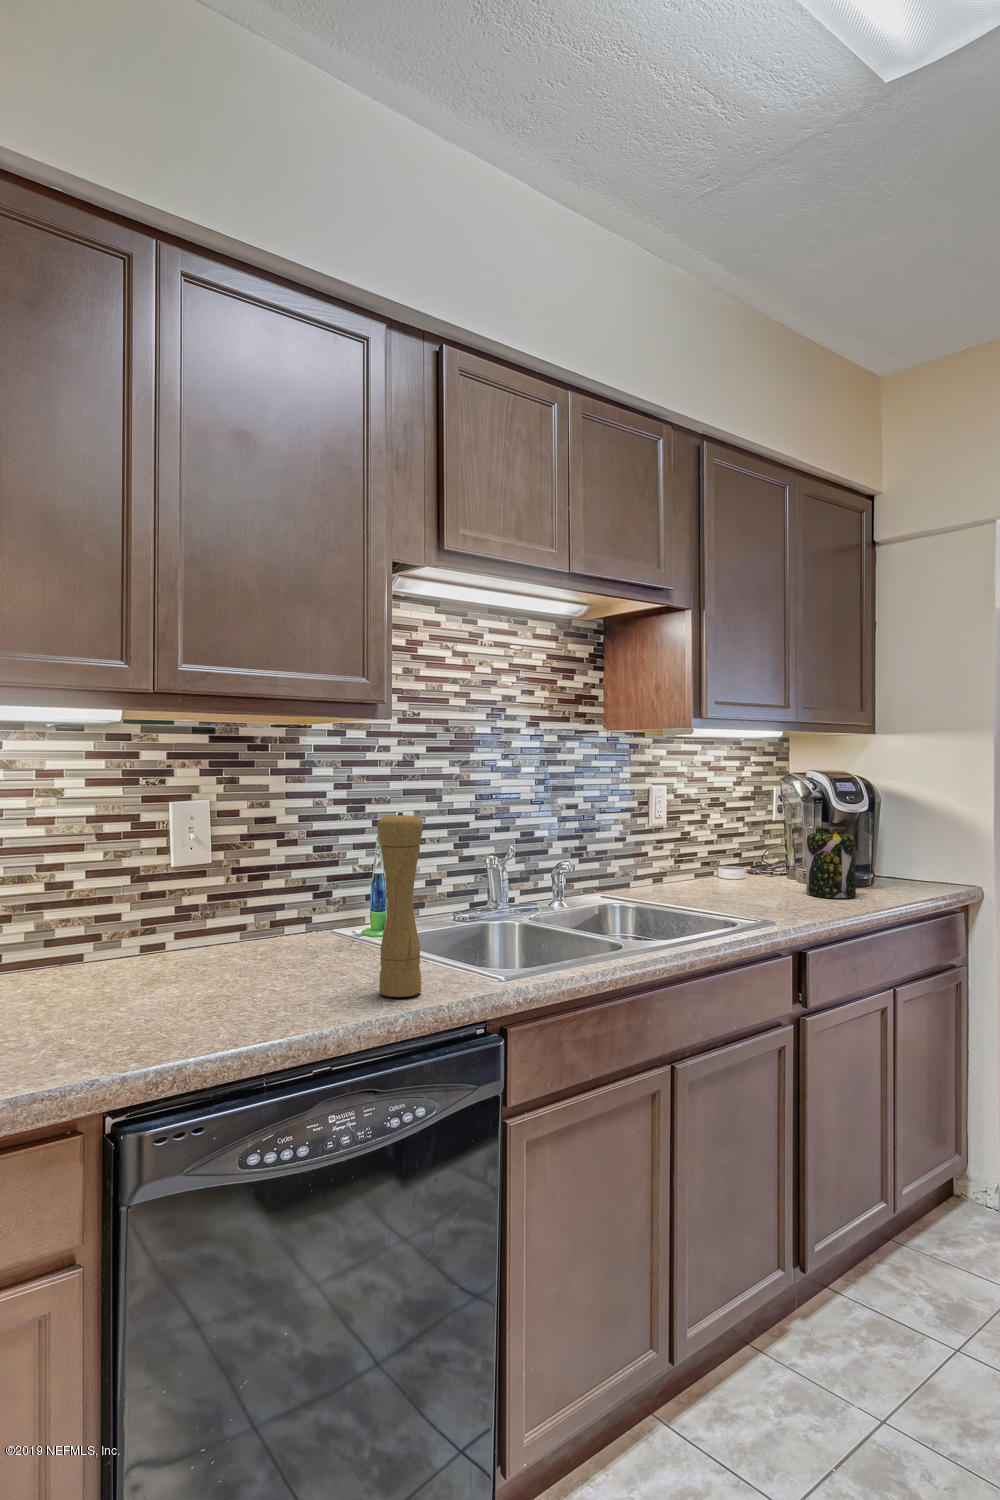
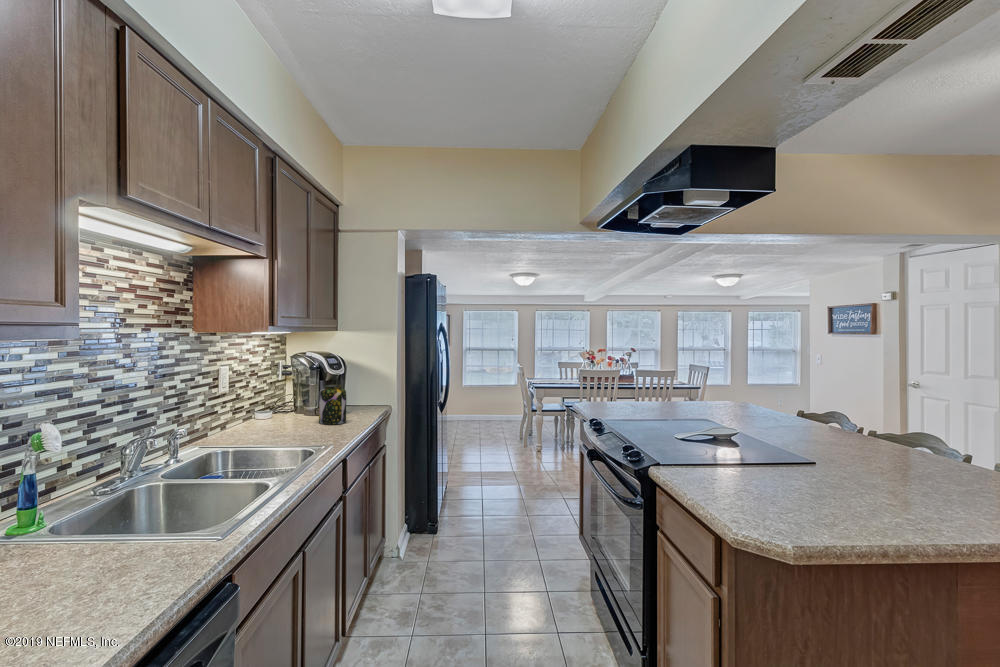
pepper mill: present [377,812,423,997] -> none [120,429,168,588]

